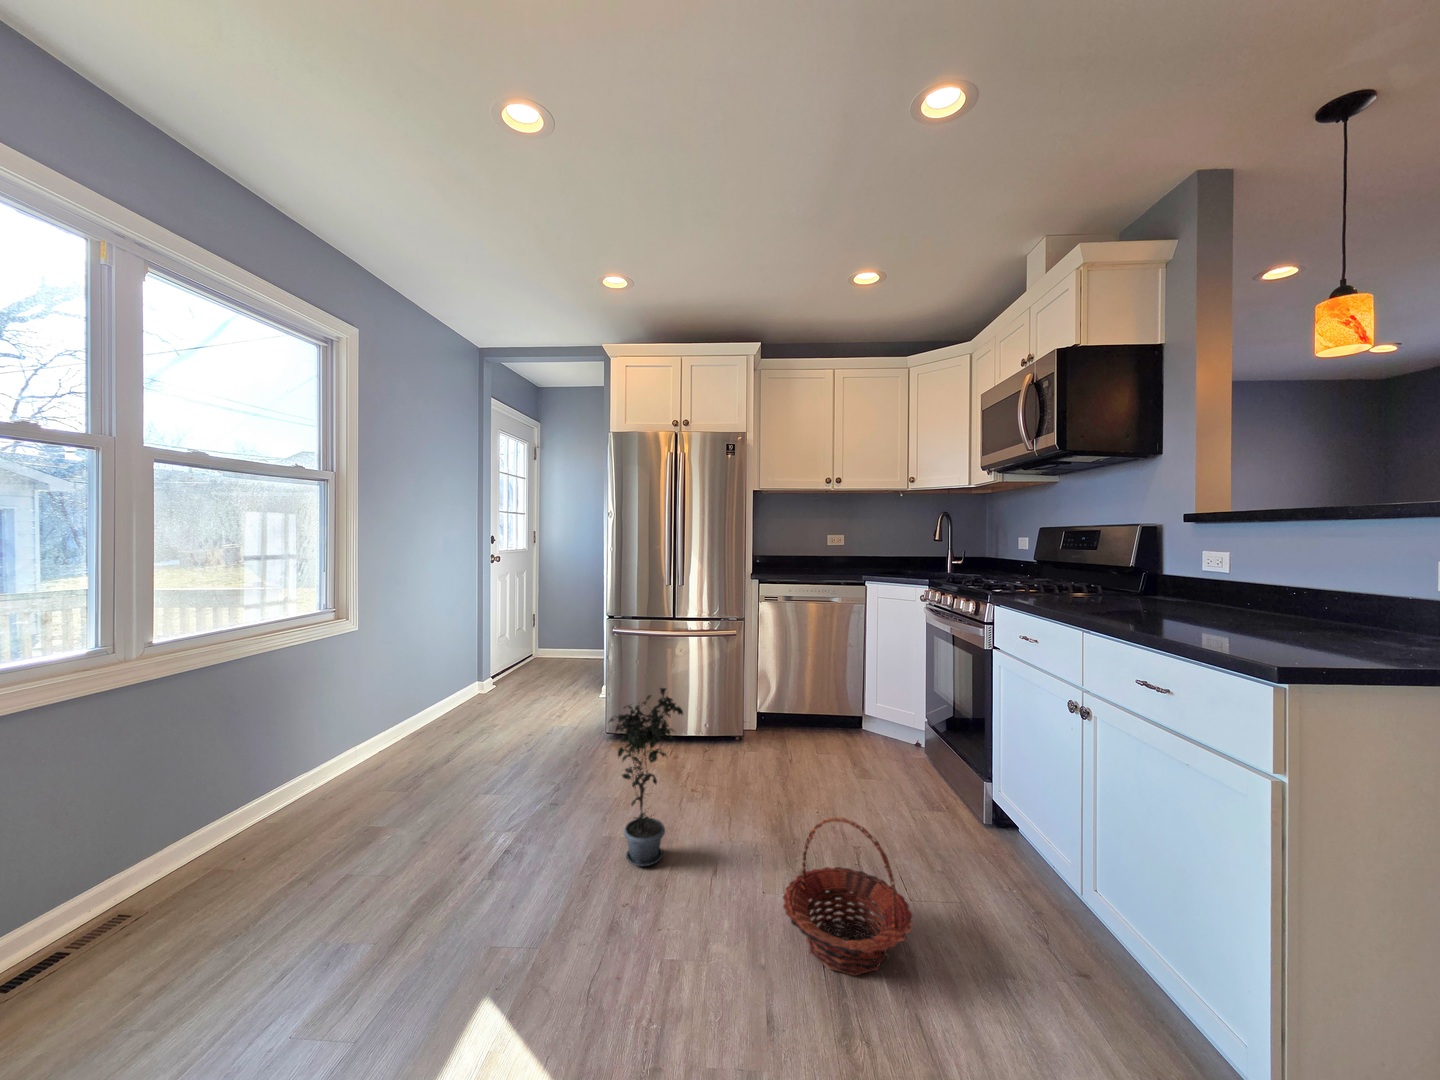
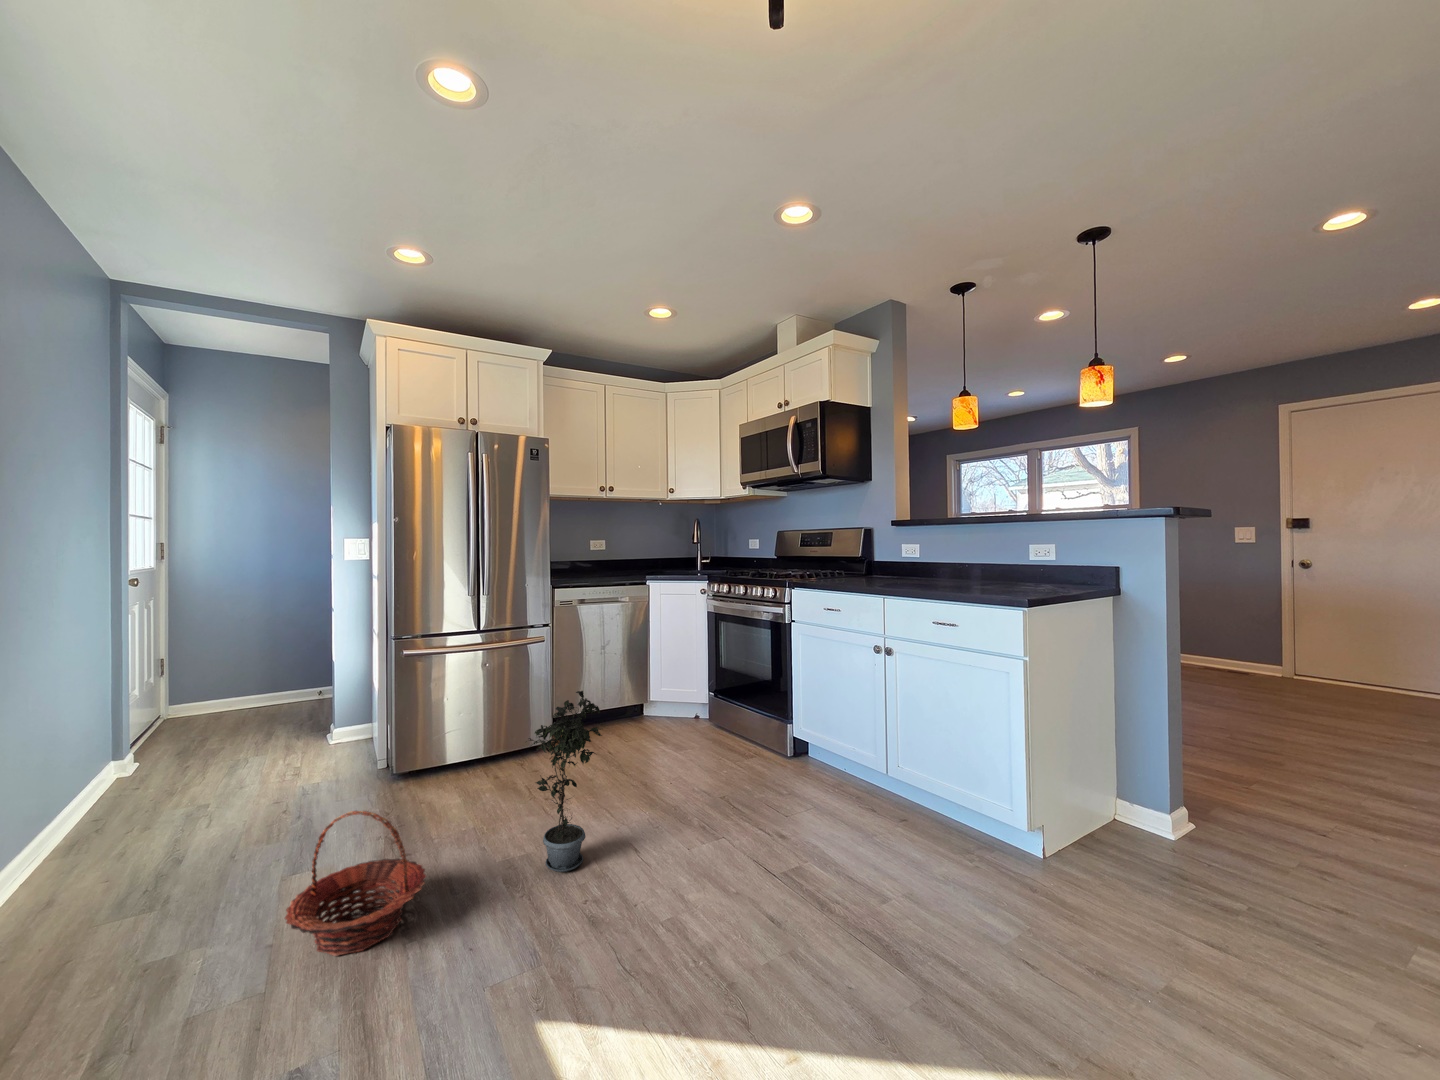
basket: present [783,817,913,976] -> present [285,811,426,956]

